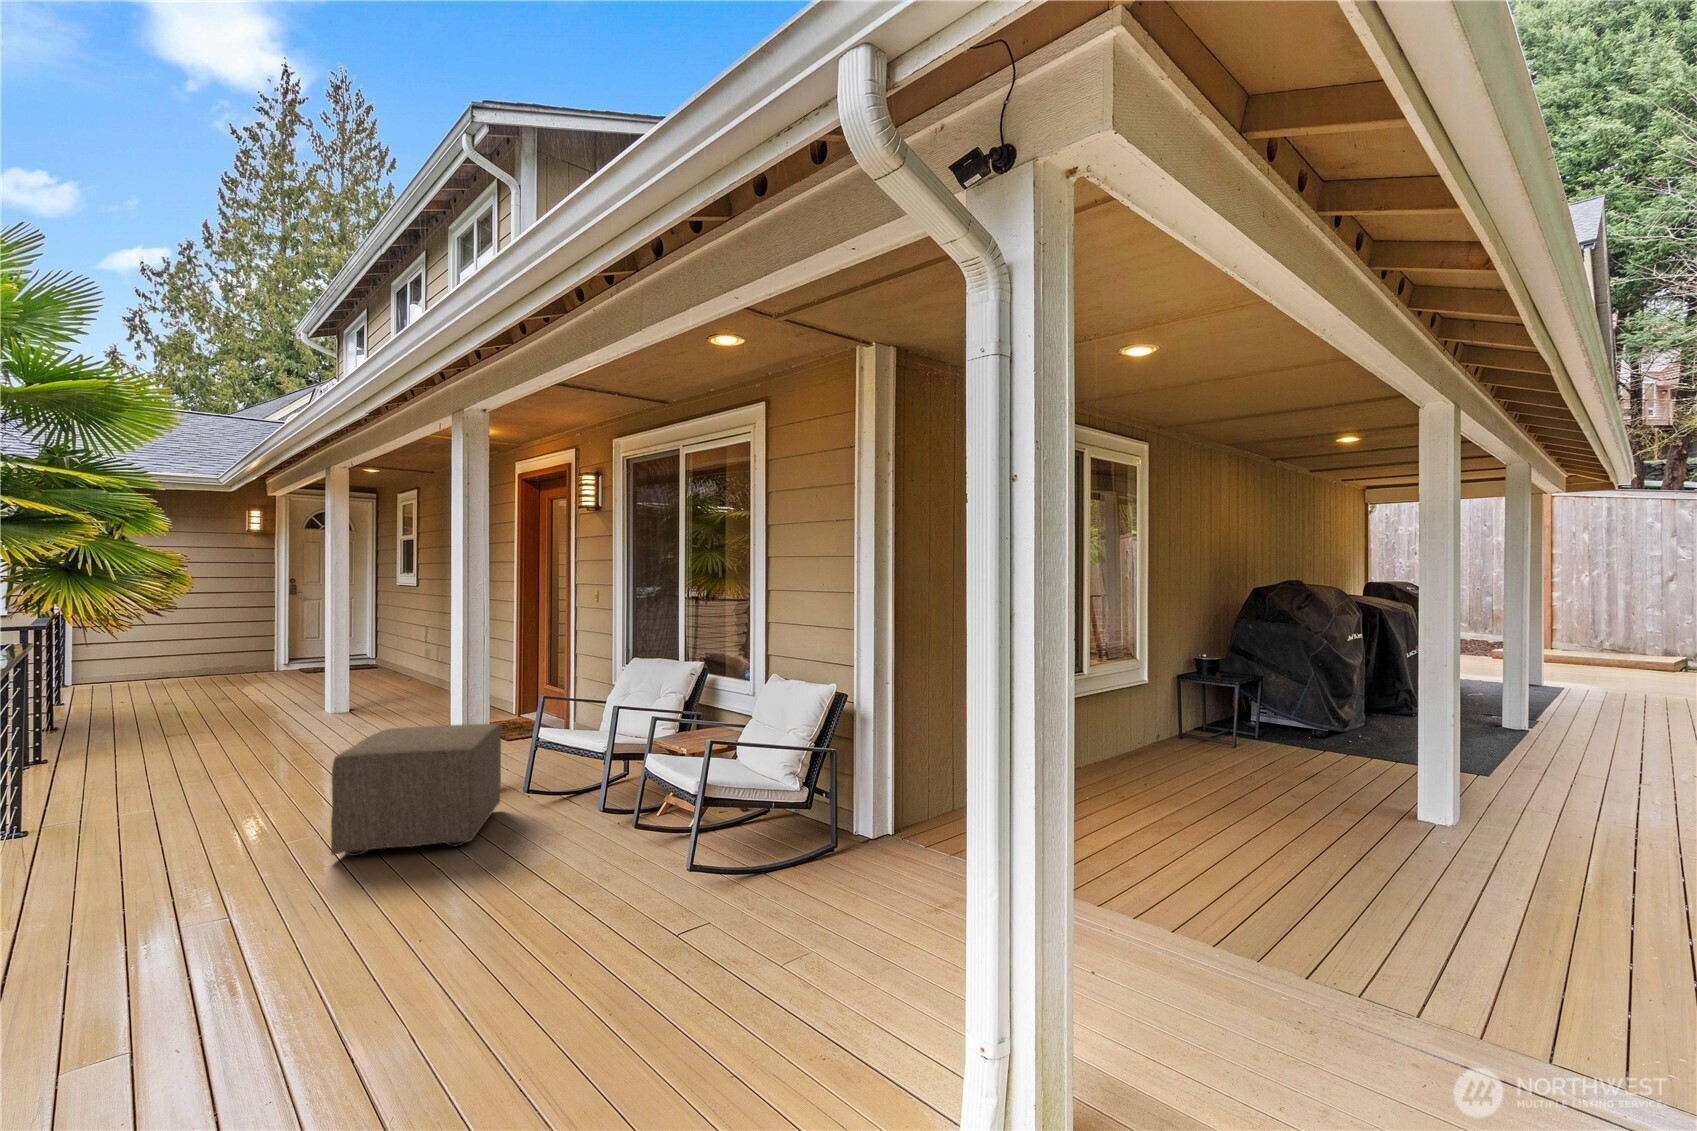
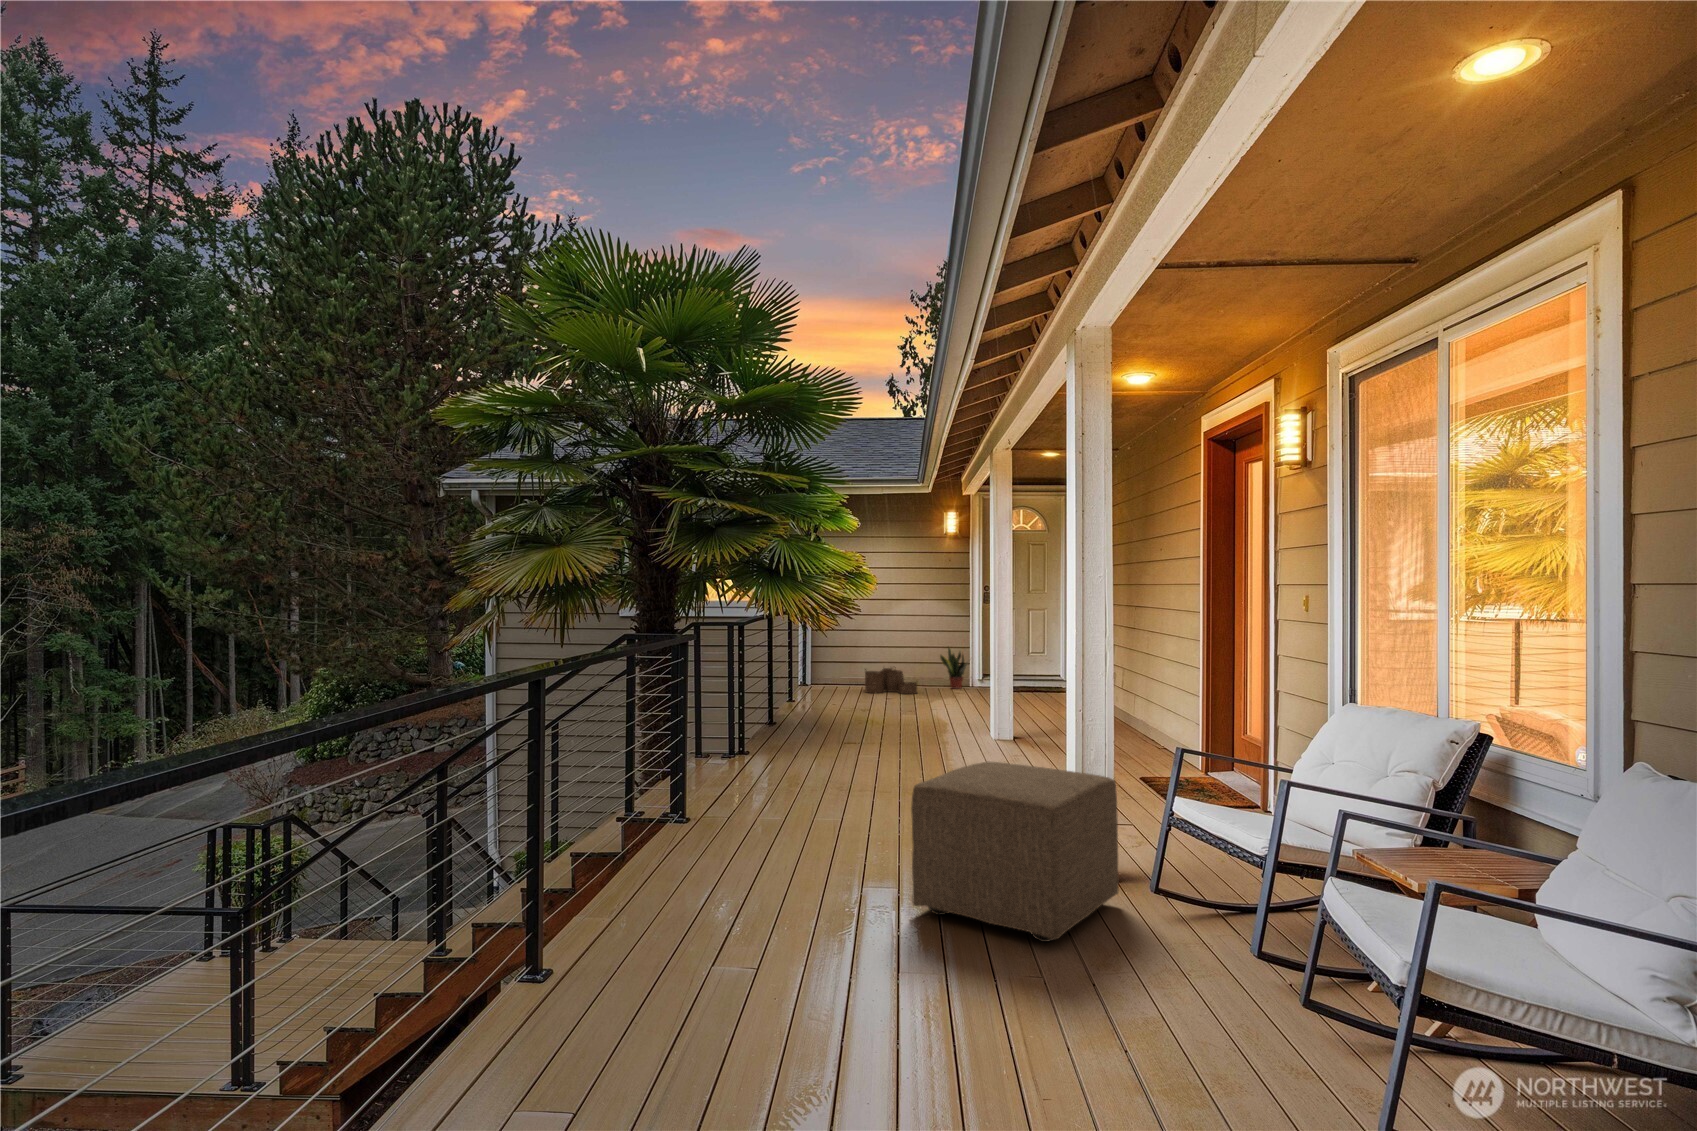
potted plant: none [224,638,264,679] -> present [940,647,970,689]
woven basket: none [117,663,196,693] -> present [865,668,917,694]

